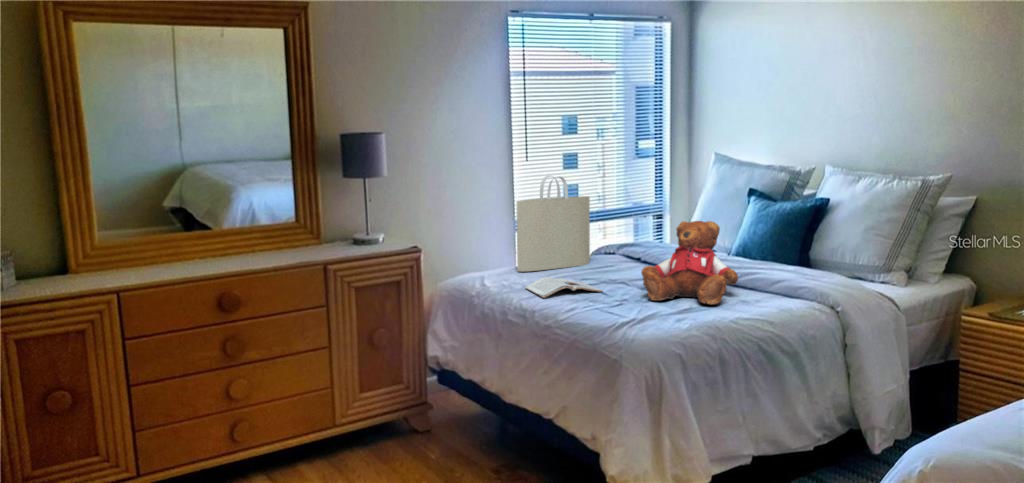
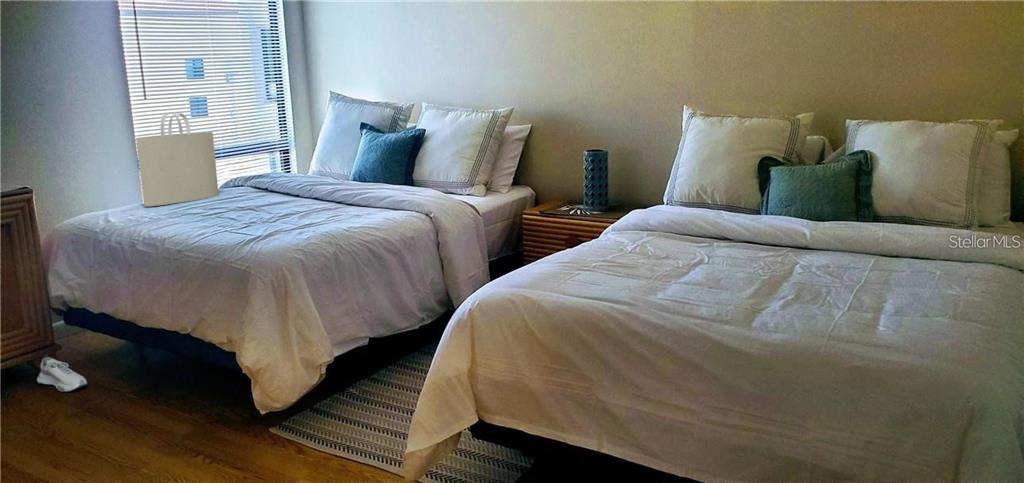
teddy bear: present [642,221,738,304] -> none [266,149,351,220]
magazine: present [525,277,602,298] -> none [153,208,232,227]
shoe: none [407,413,450,455] -> present [37,355,87,391]

